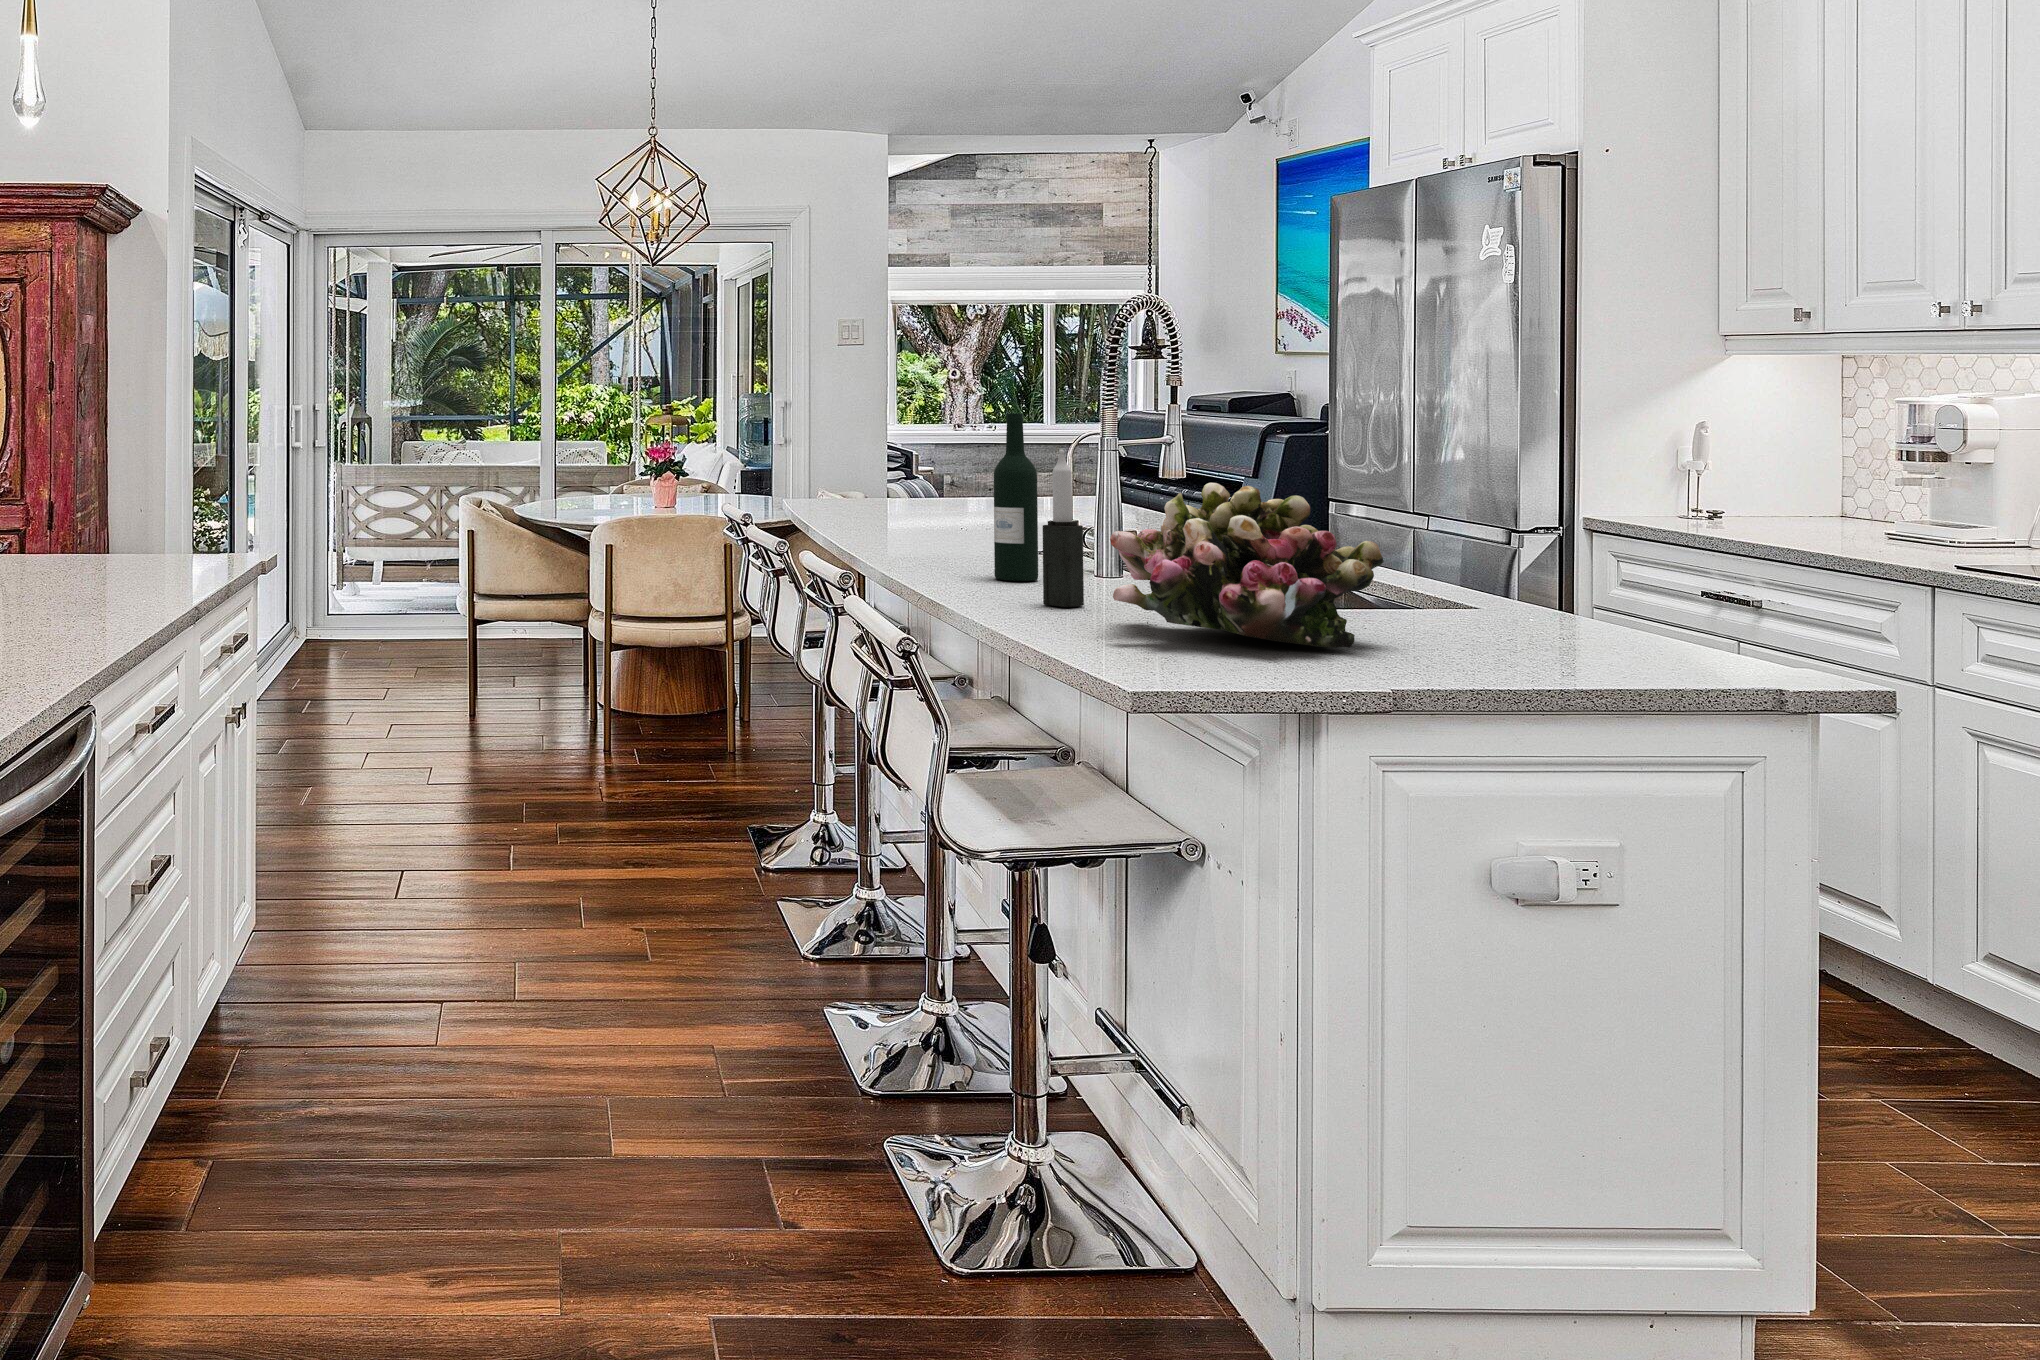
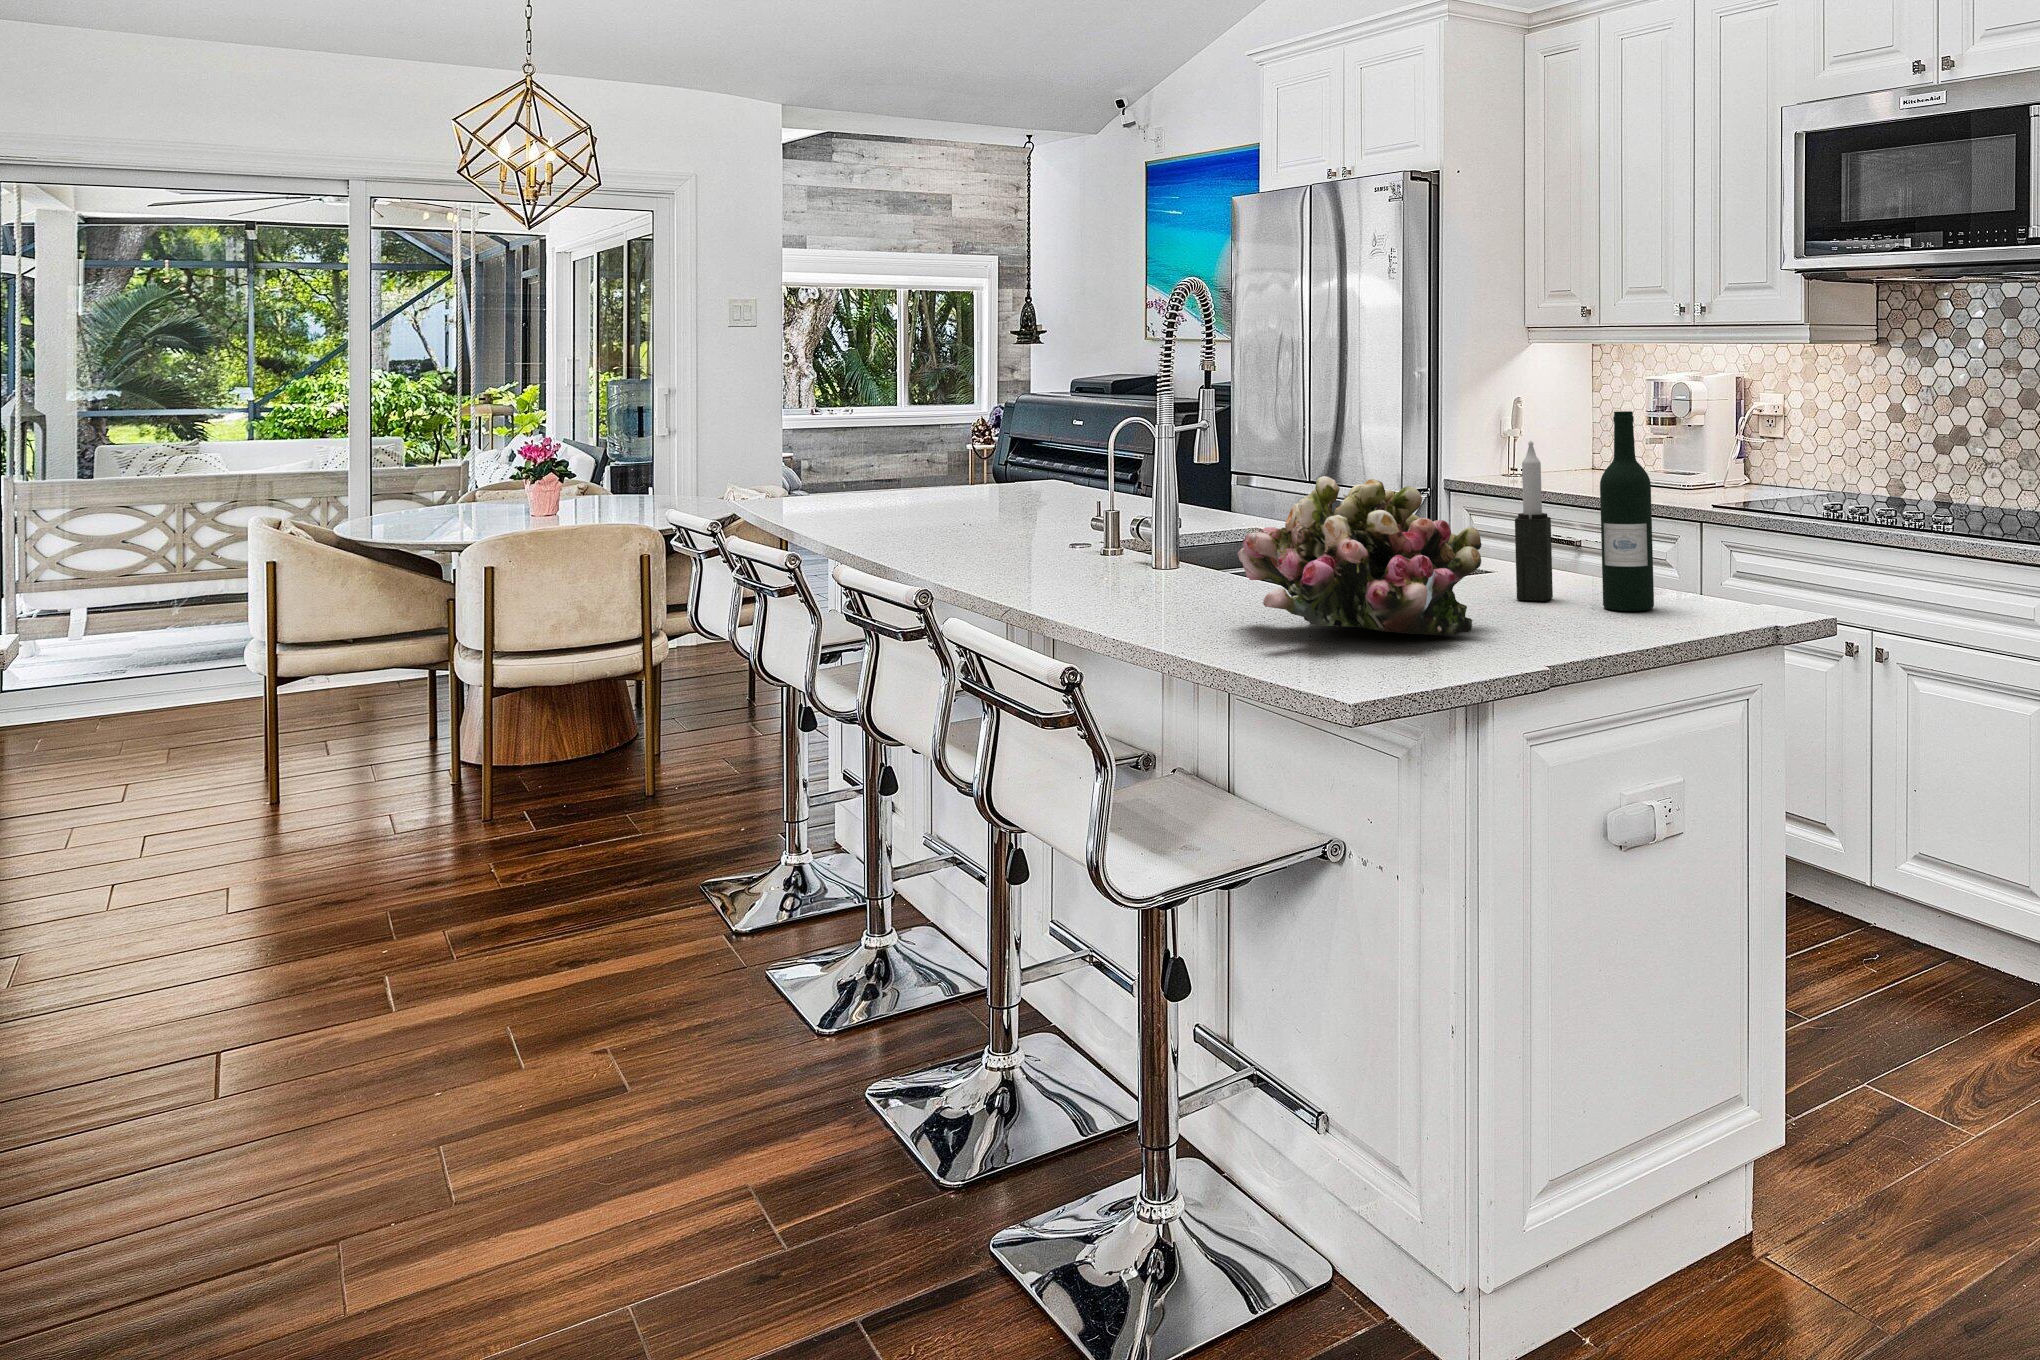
wine bottle: present [994,414,1038,581] -> present [1600,411,1654,611]
candle: present [1043,450,1084,607] -> present [1515,441,1553,601]

